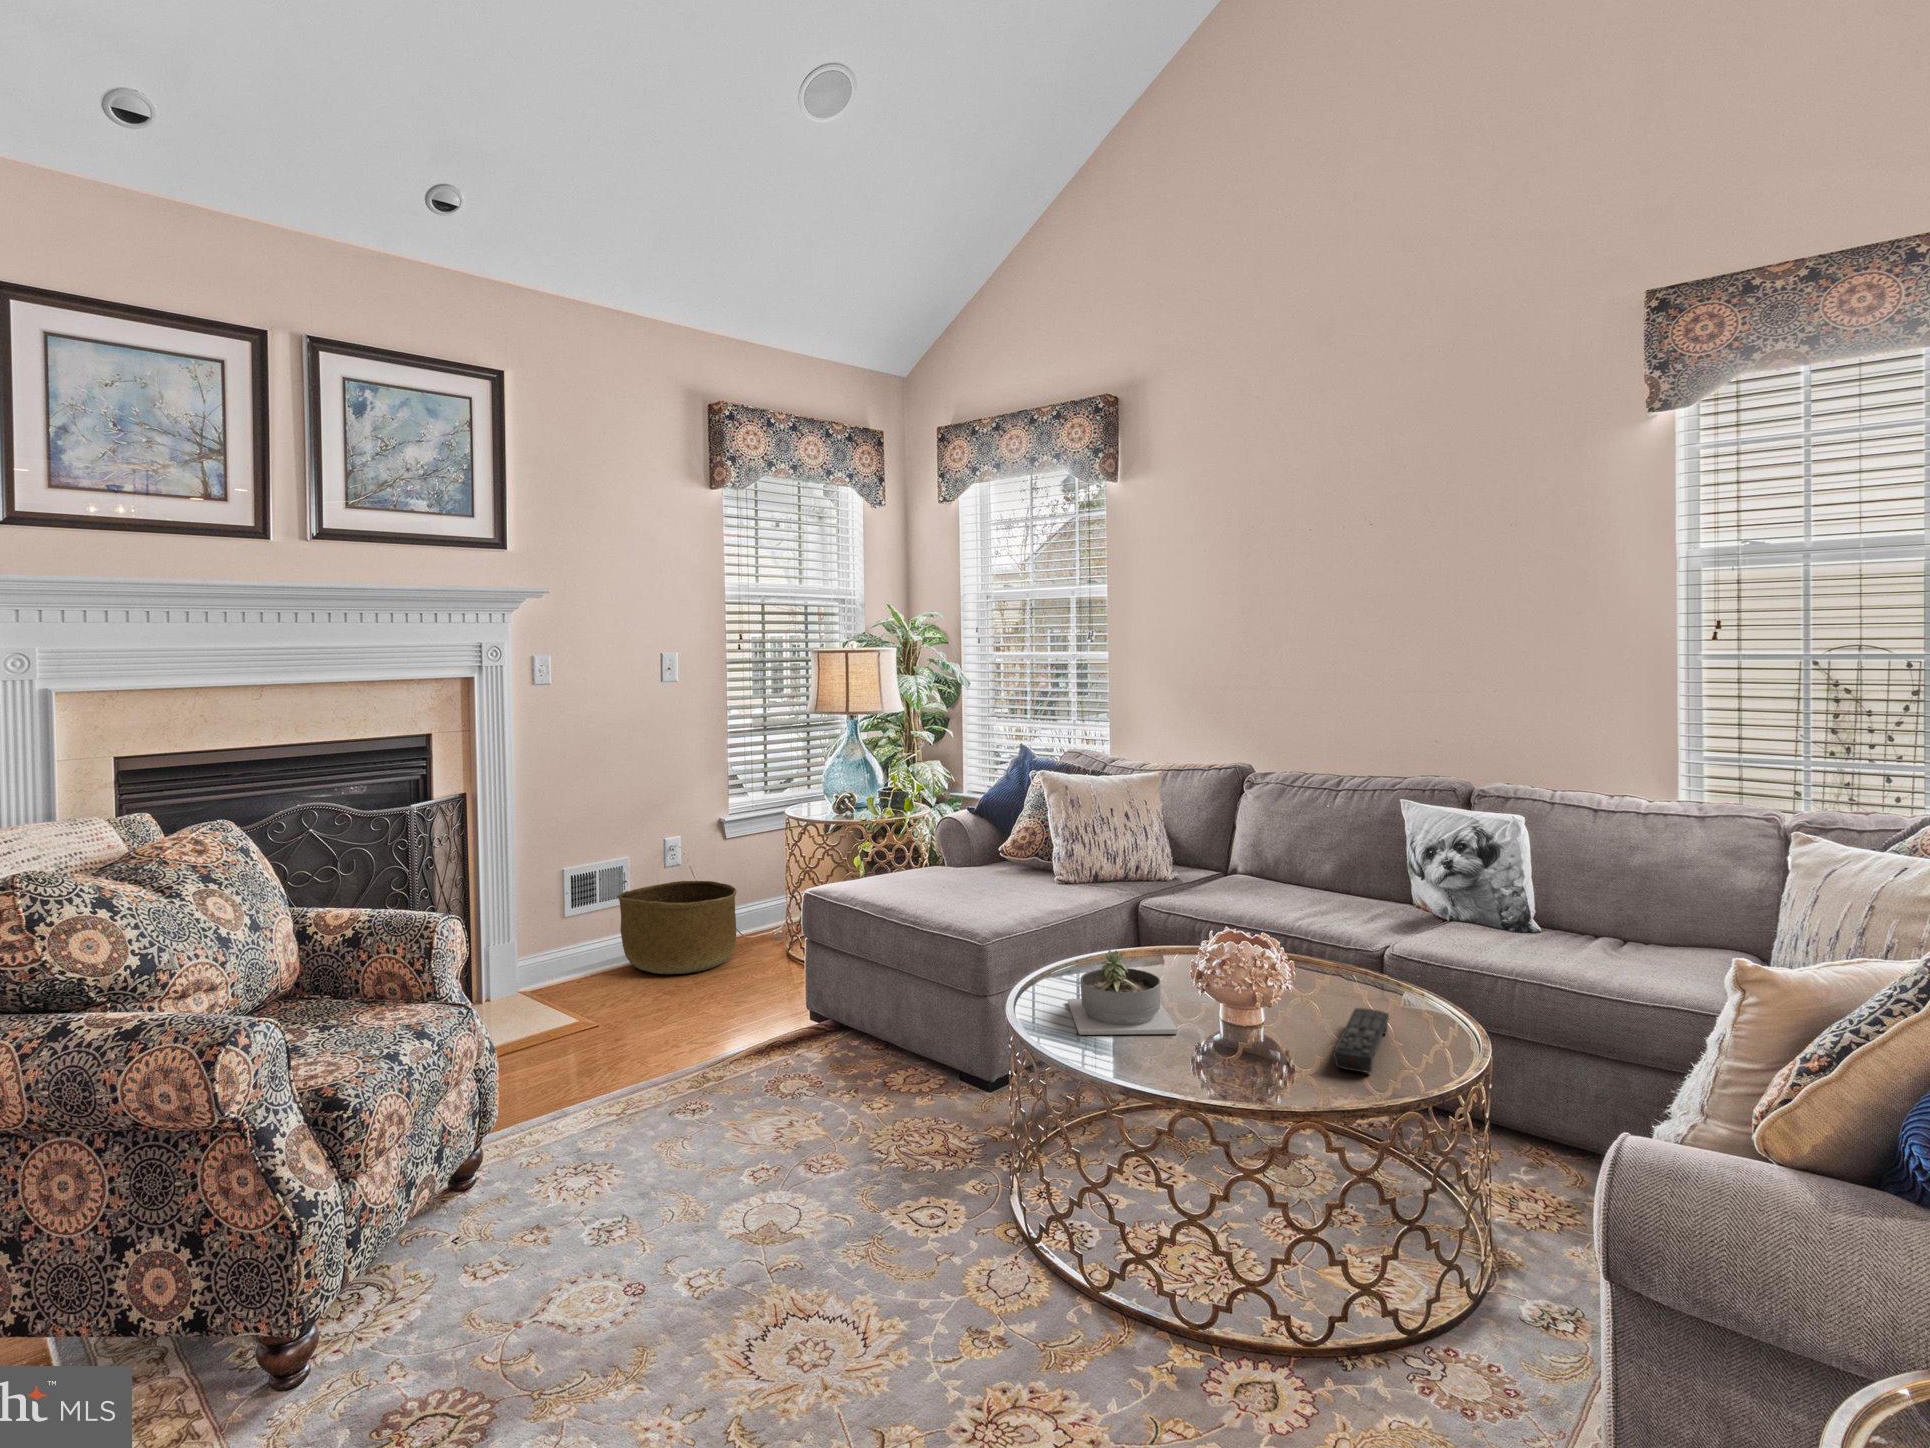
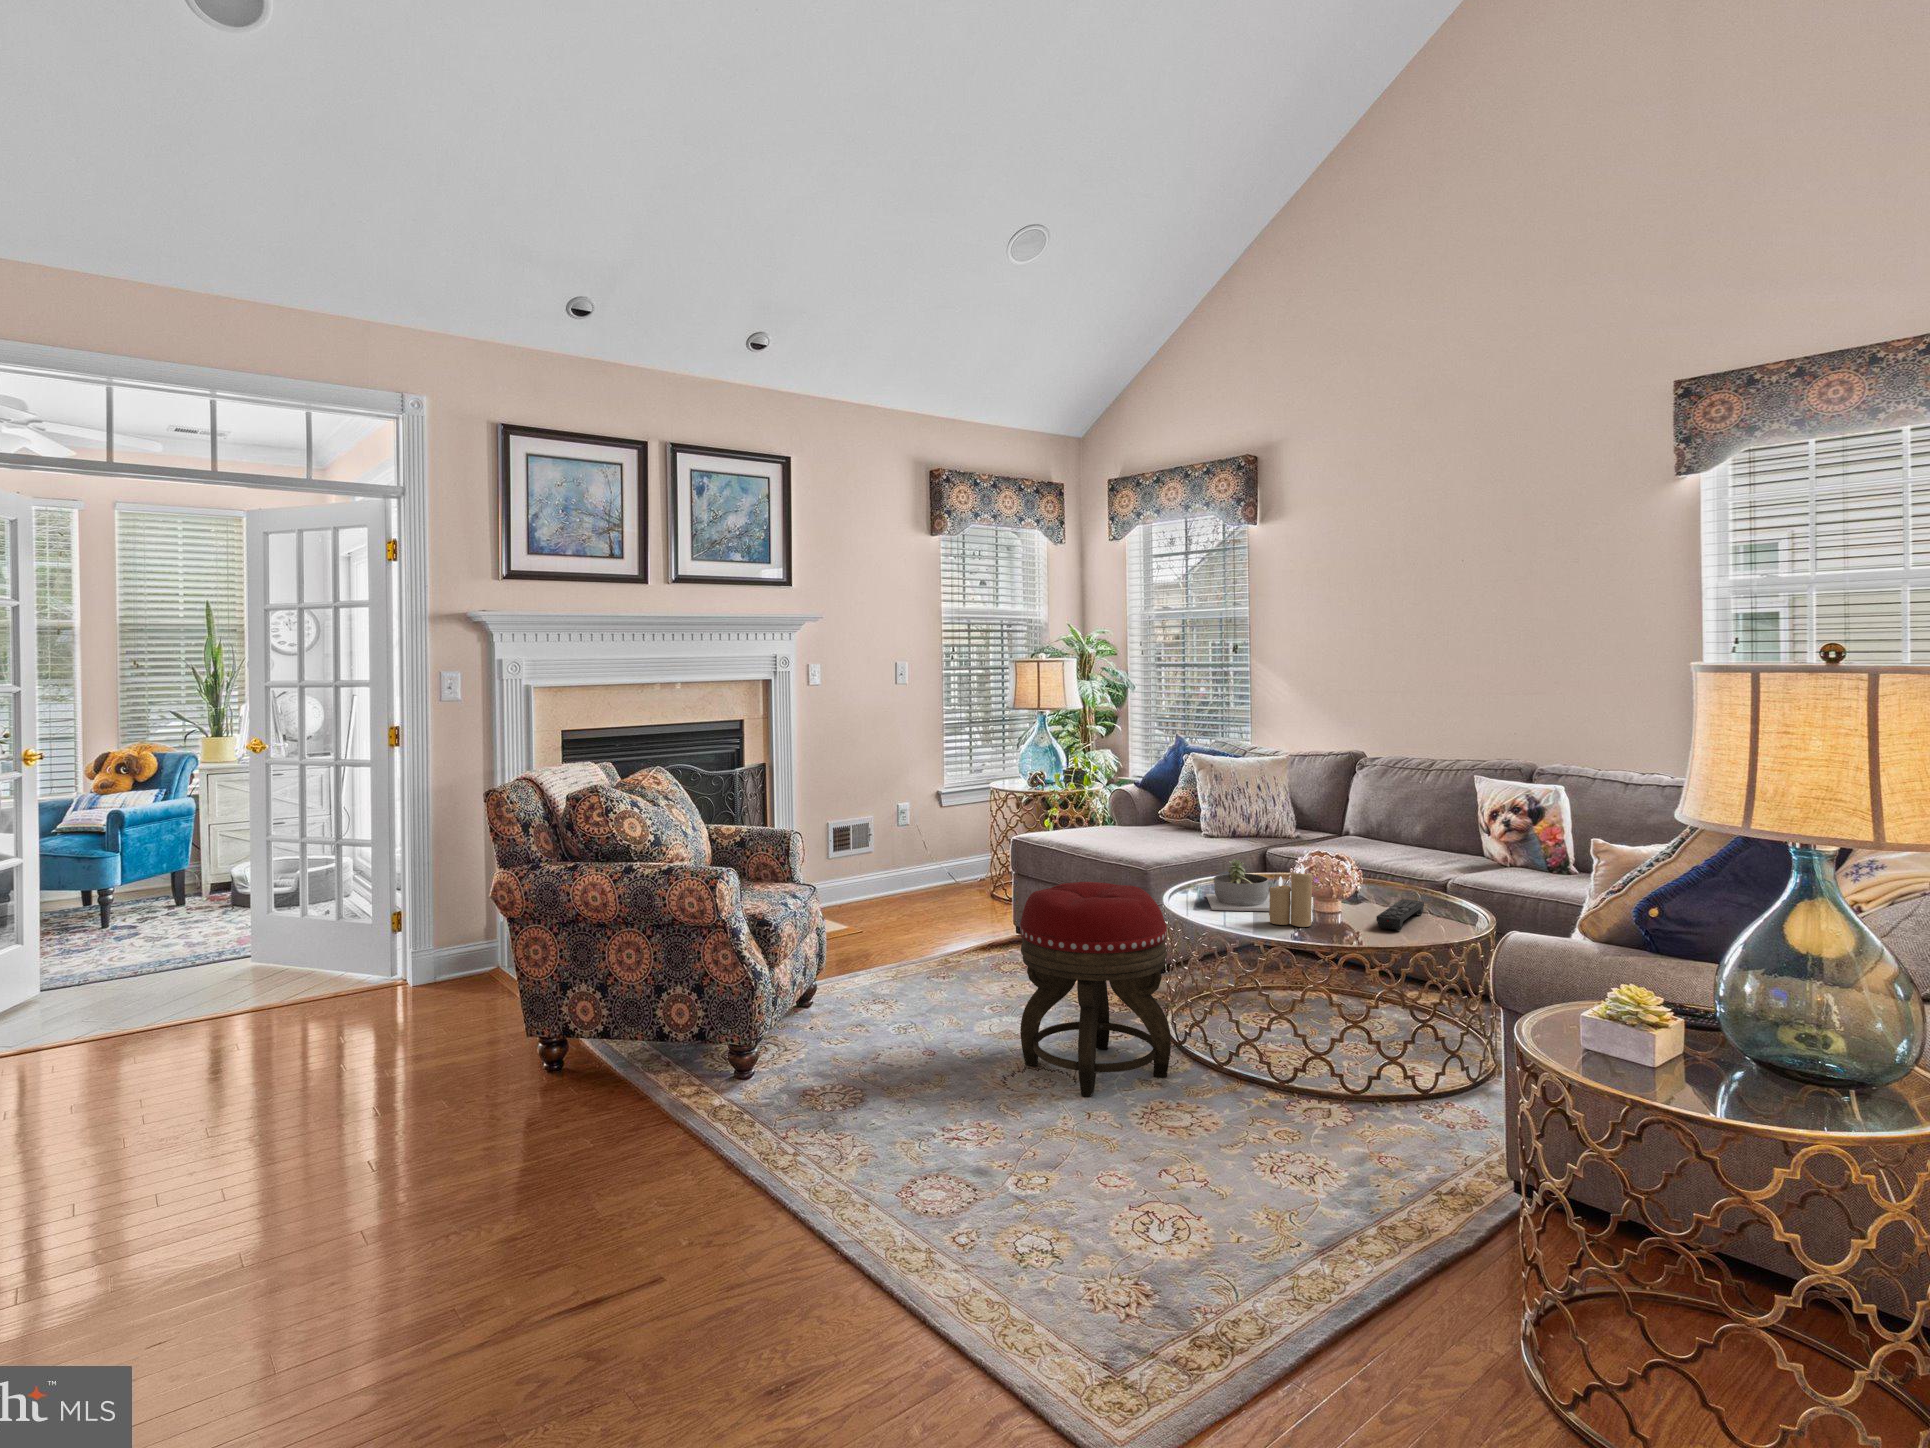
basket: present [617,881,737,974] -> none [865,839,954,906]
candle: none [1169,971,1236,1071] -> present [1269,865,1313,927]
footstool: none [777,1000,1019,1388] -> present [1020,882,1171,1097]

